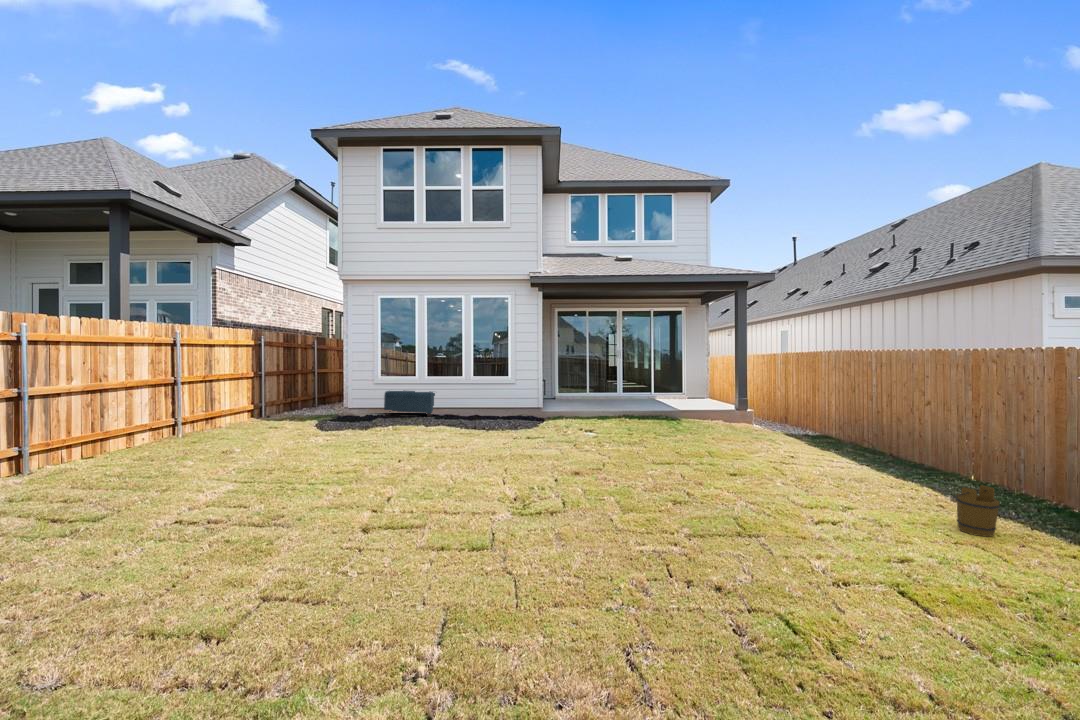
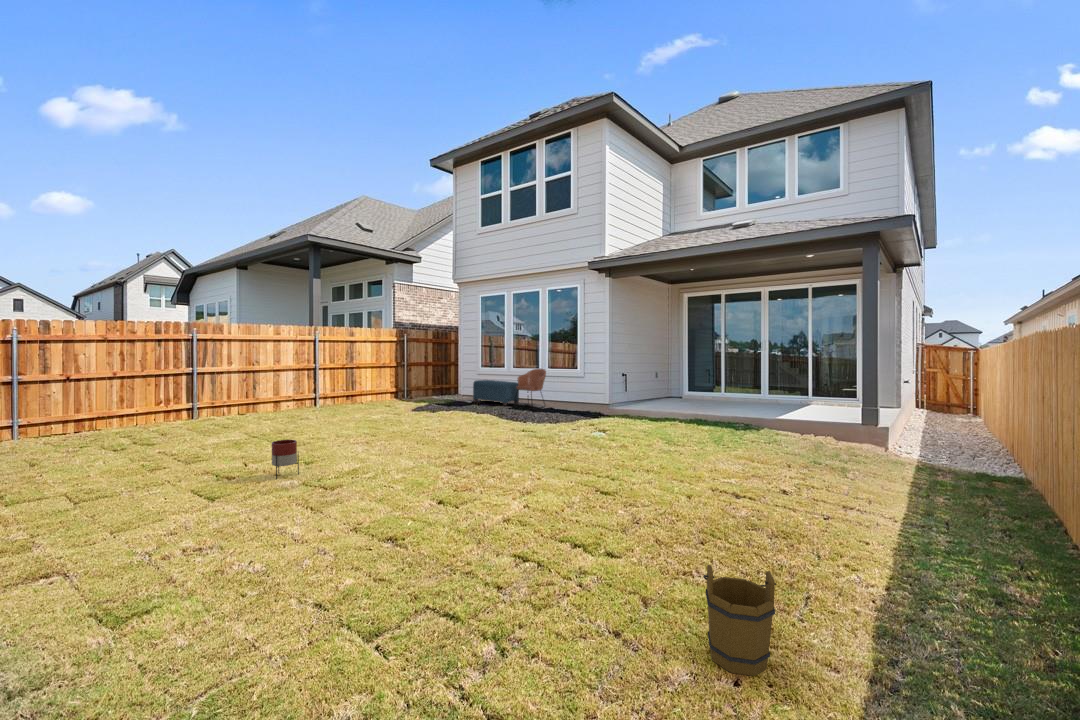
chair: none [445,377,474,418] -> present [514,369,546,409]
planter: none [453,465,480,509] -> present [272,440,299,479]

